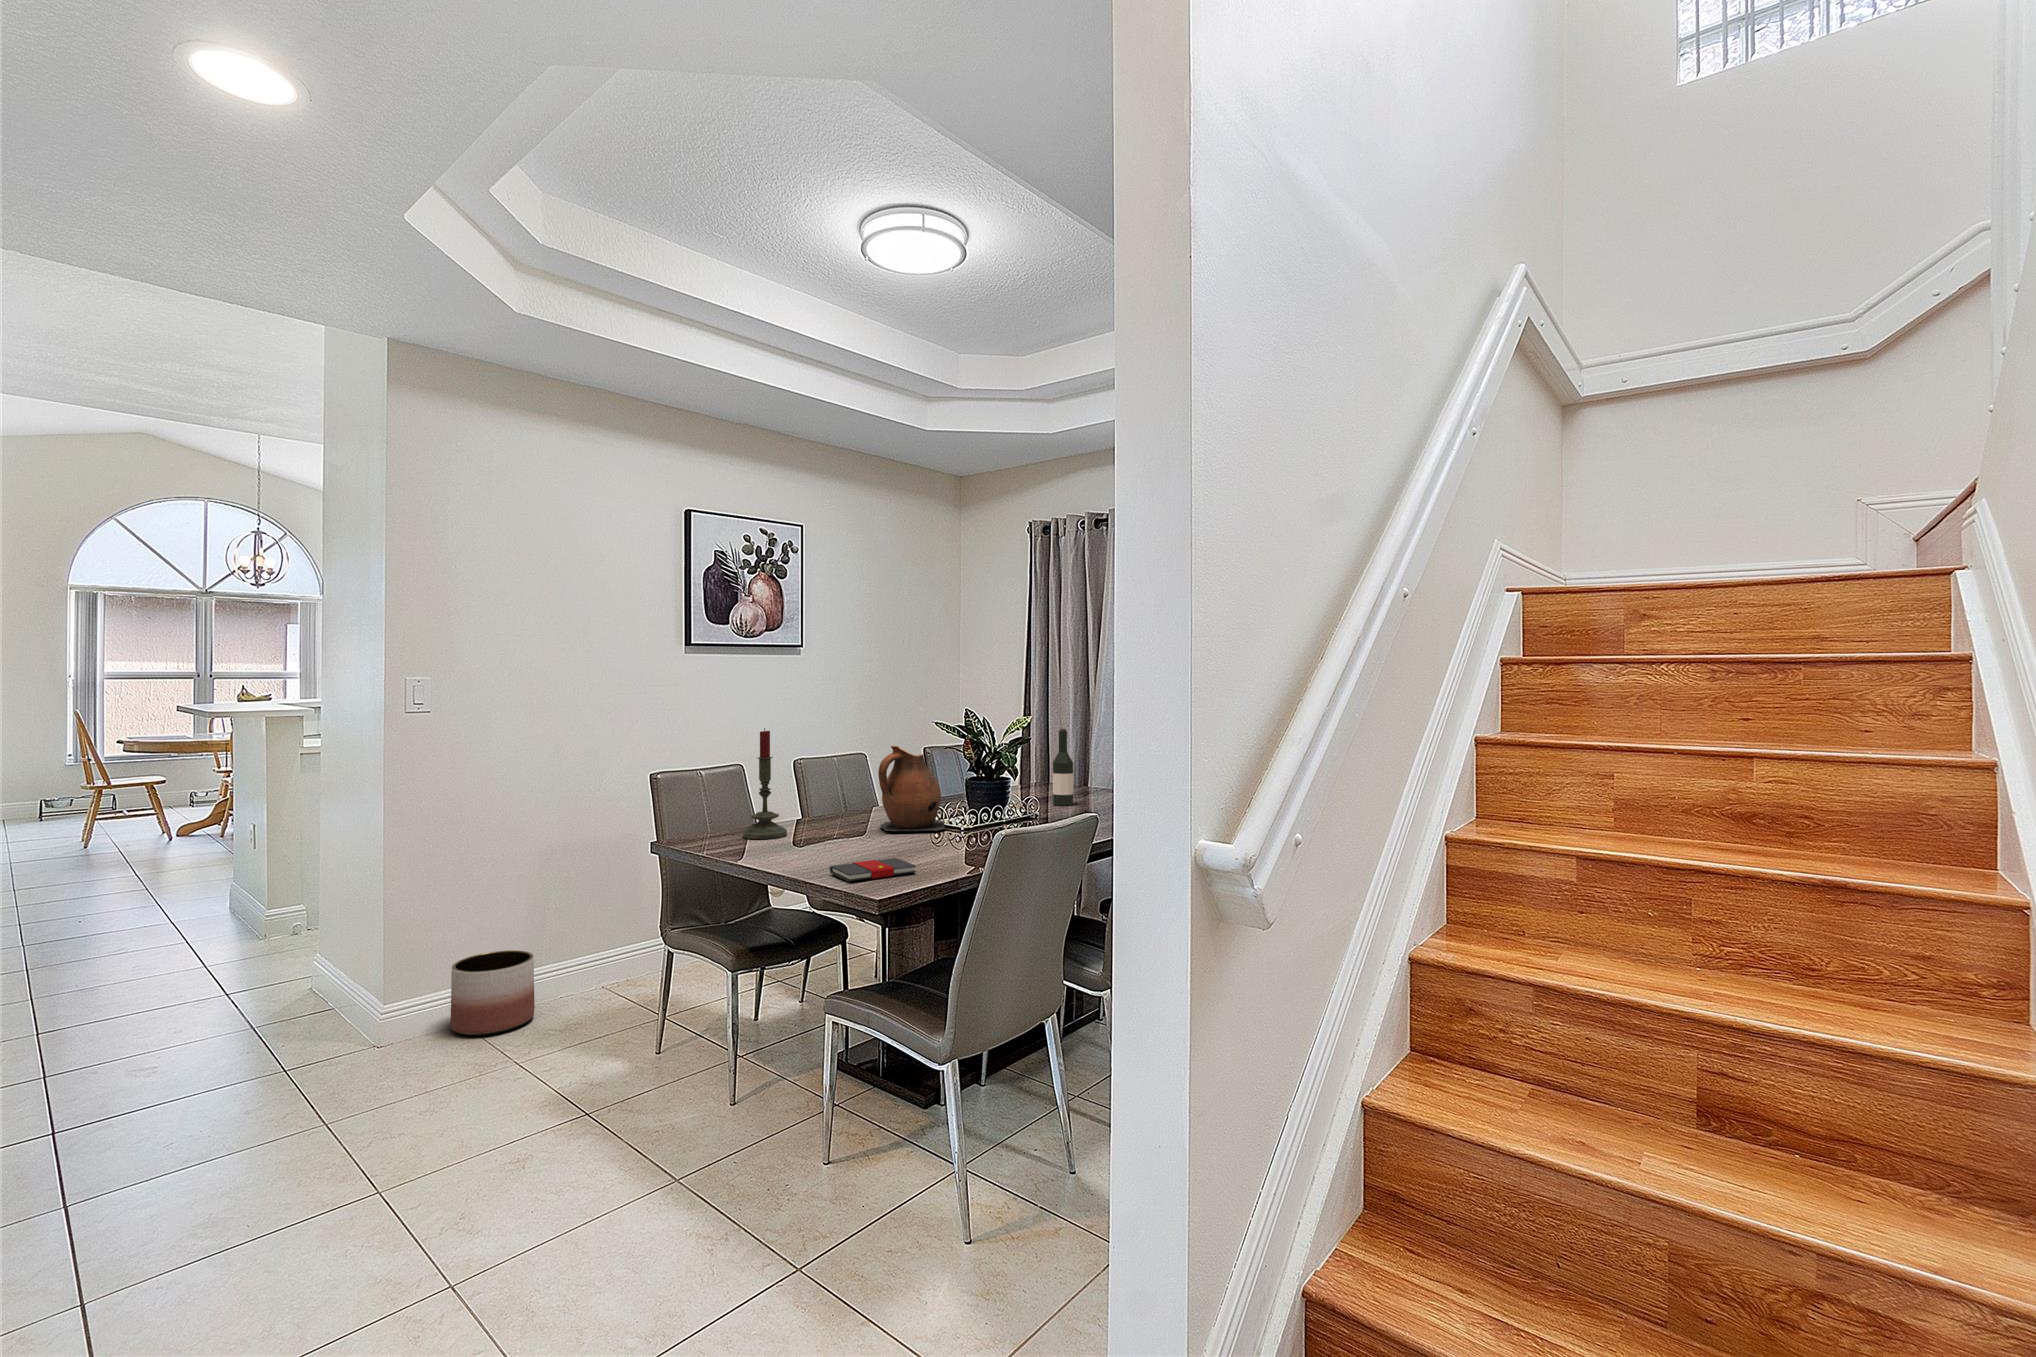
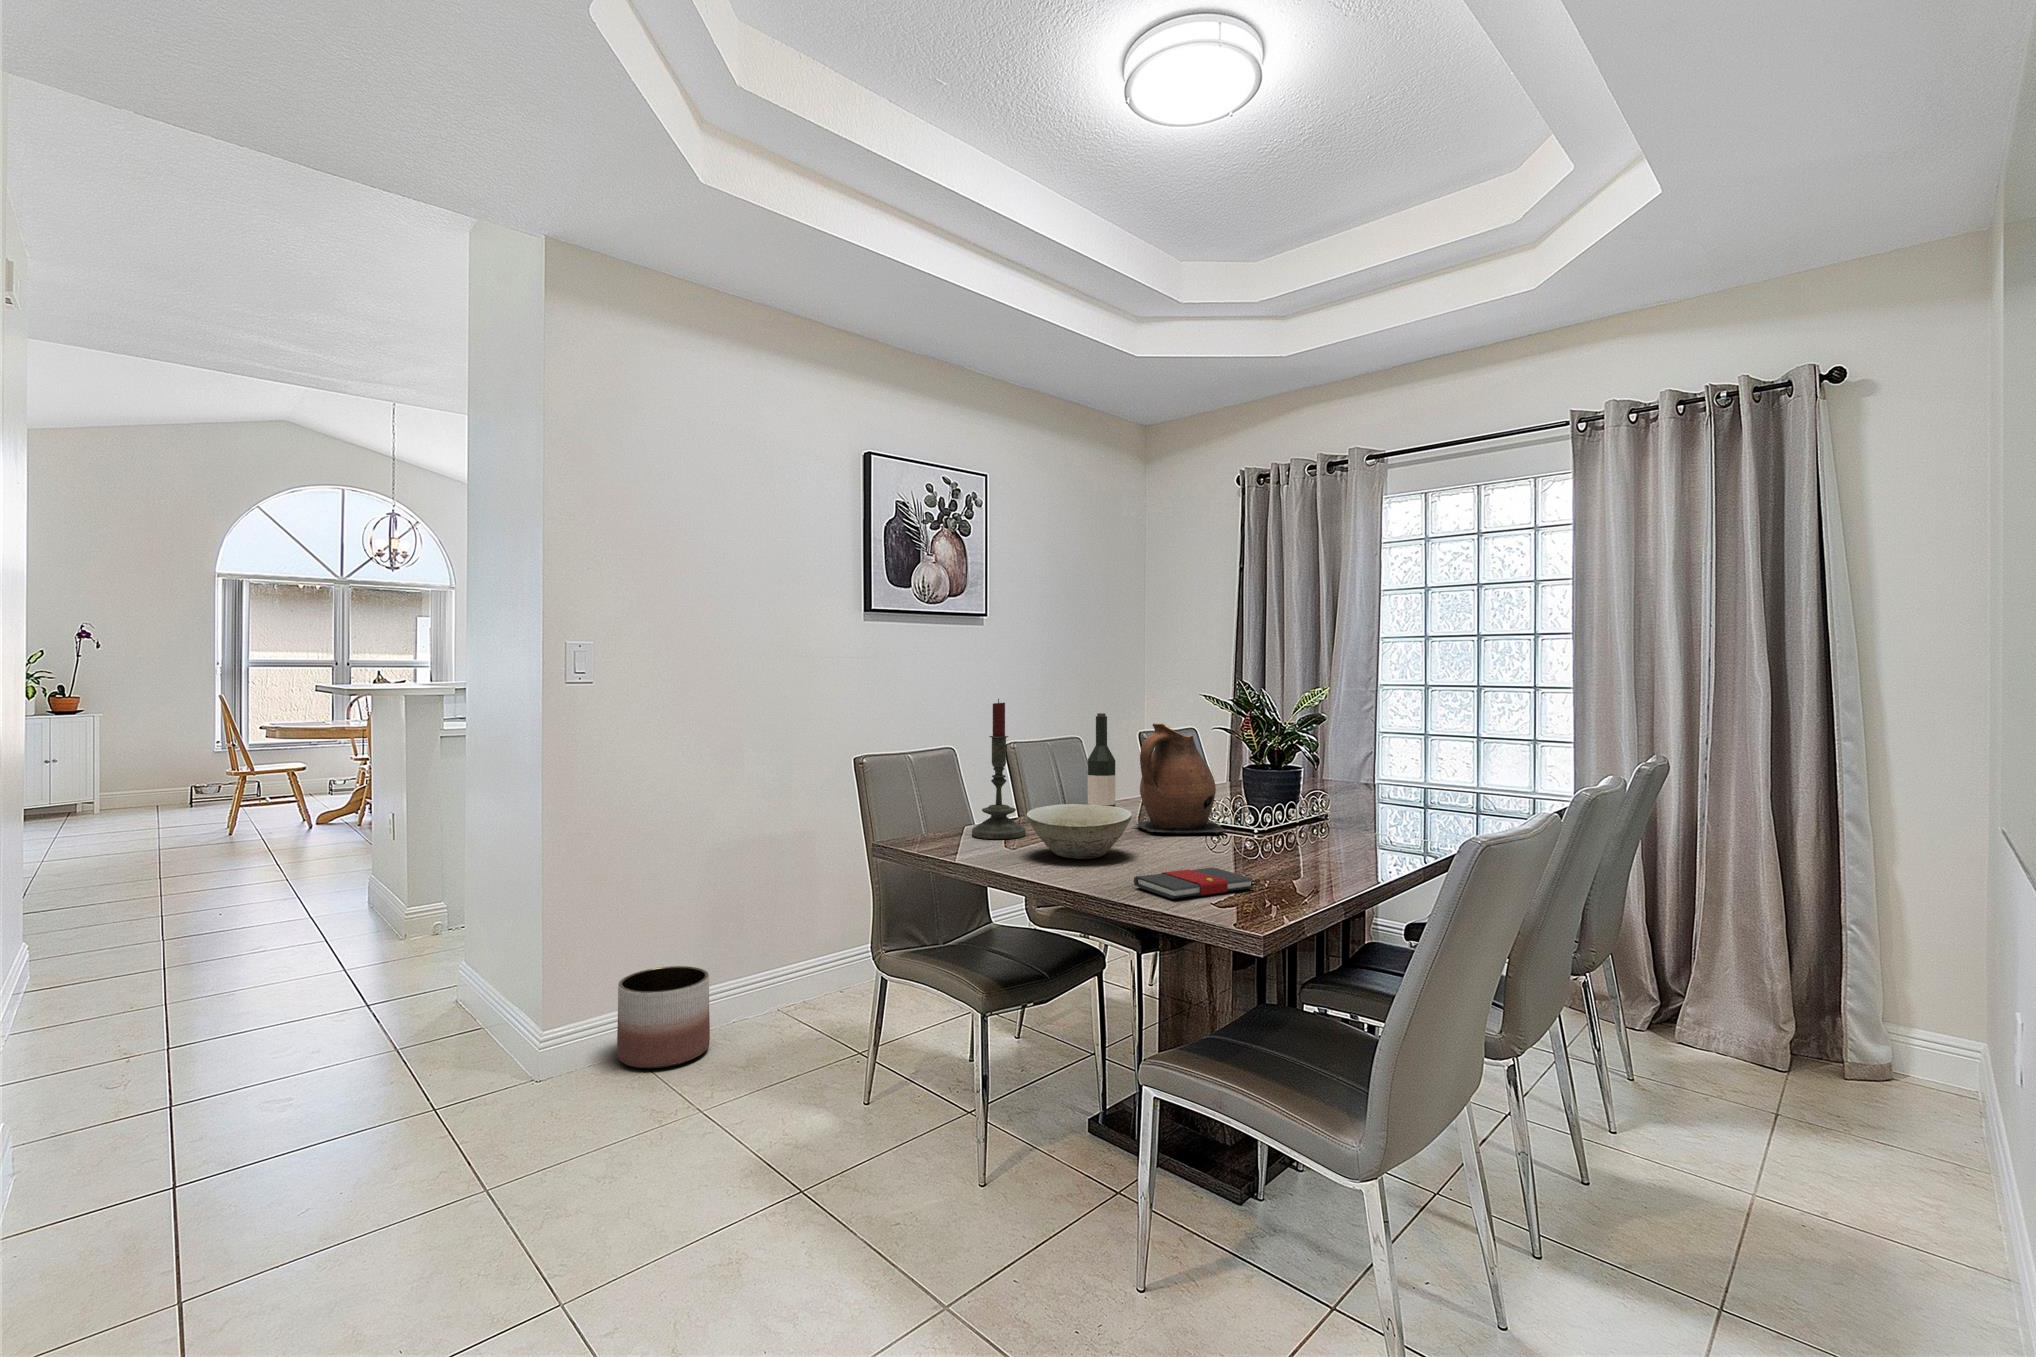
wine bottle: present [1053,729,1073,806] -> present [1088,713,1115,807]
bowl: none [771,811,854,853] -> present [1027,804,1132,859]

